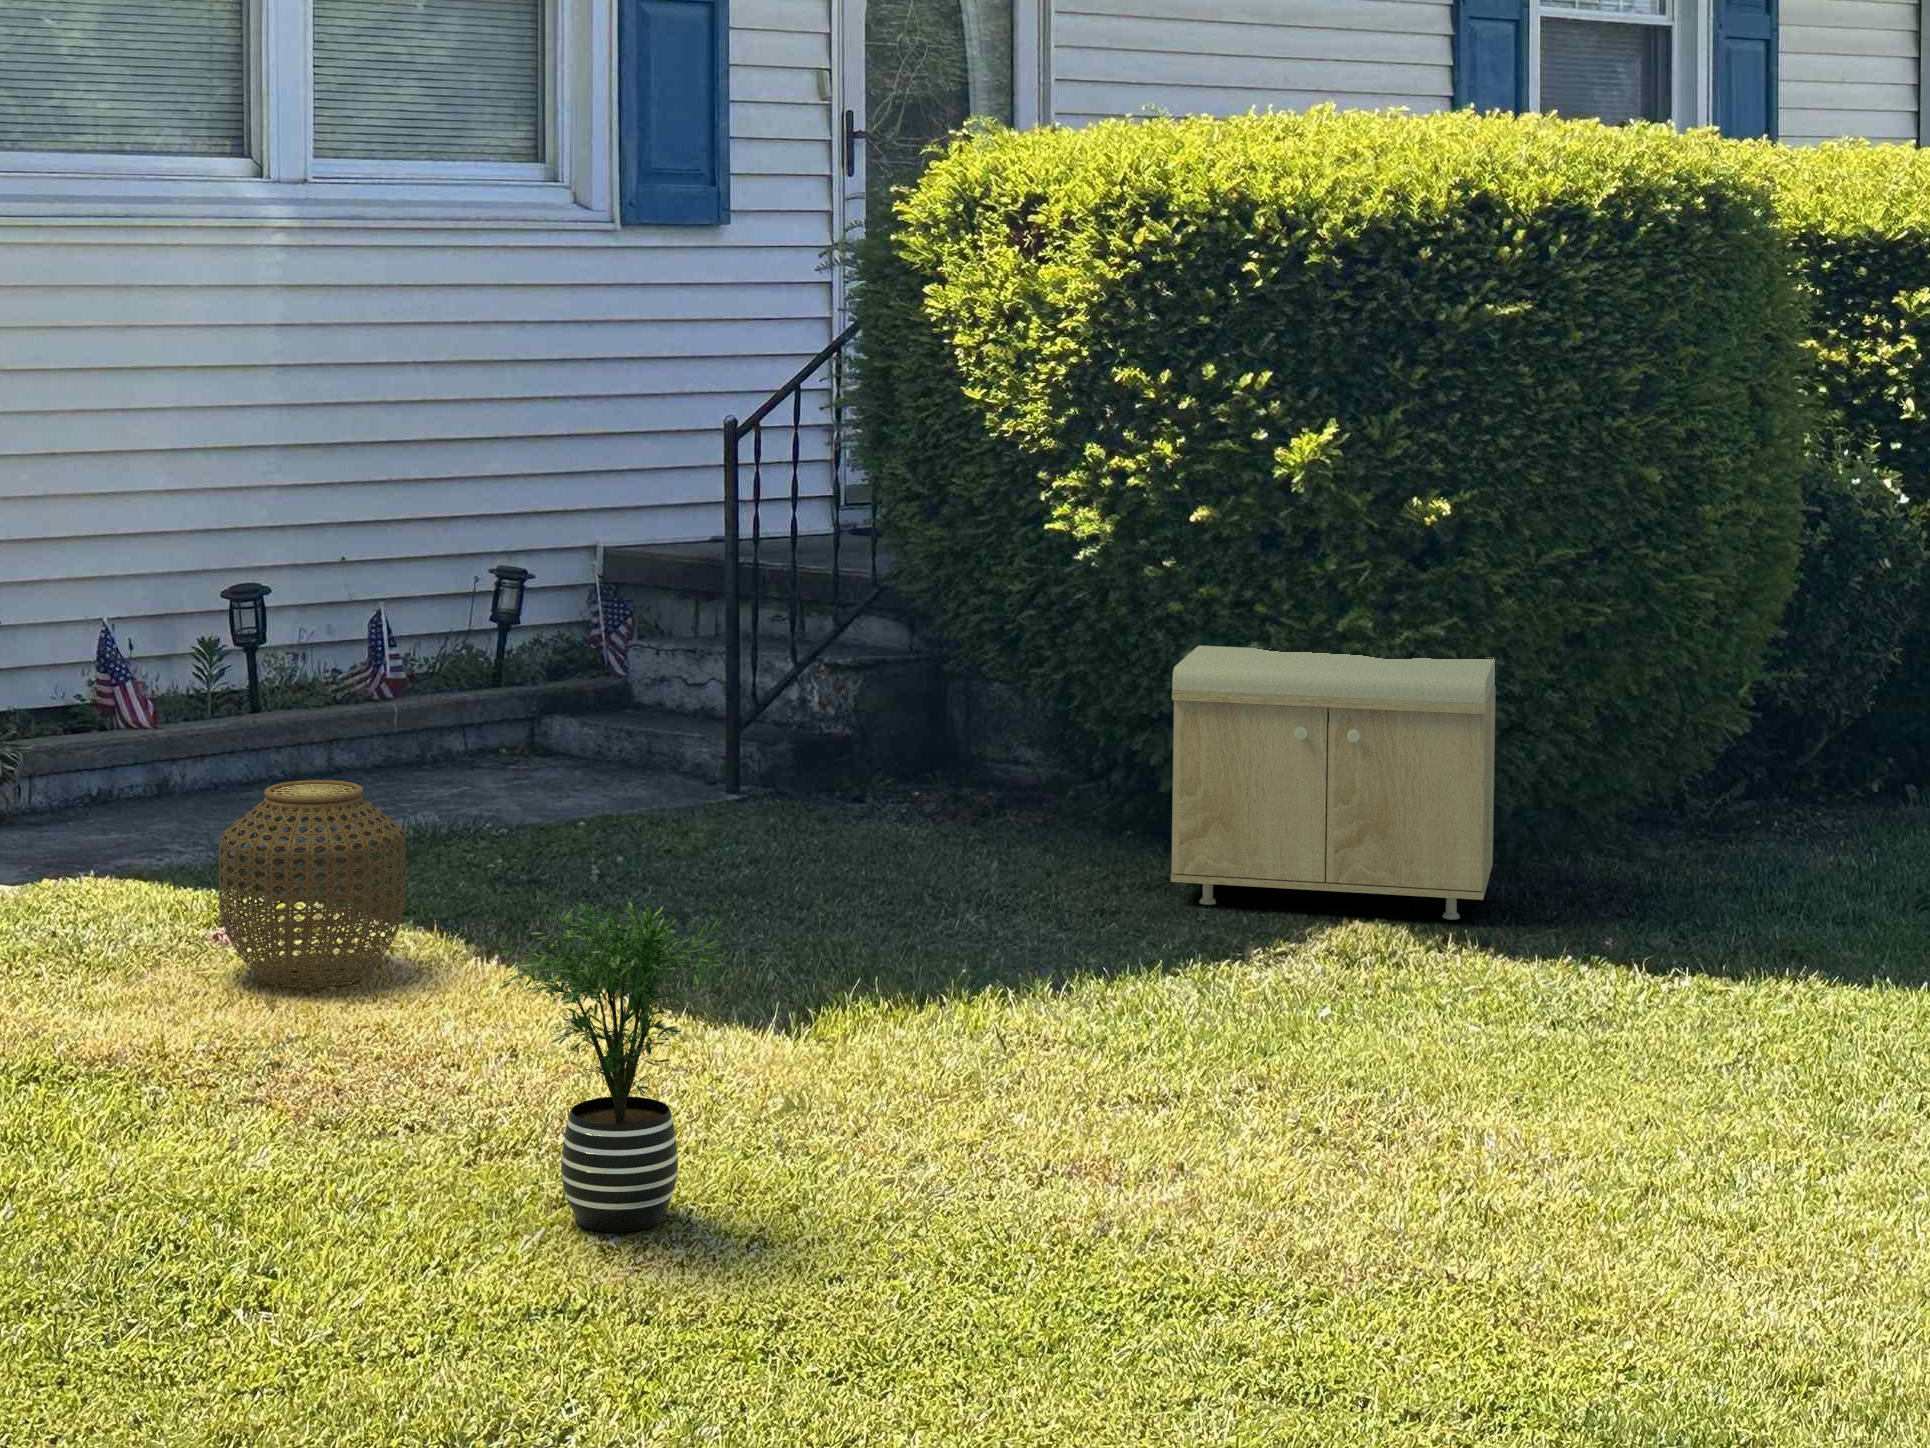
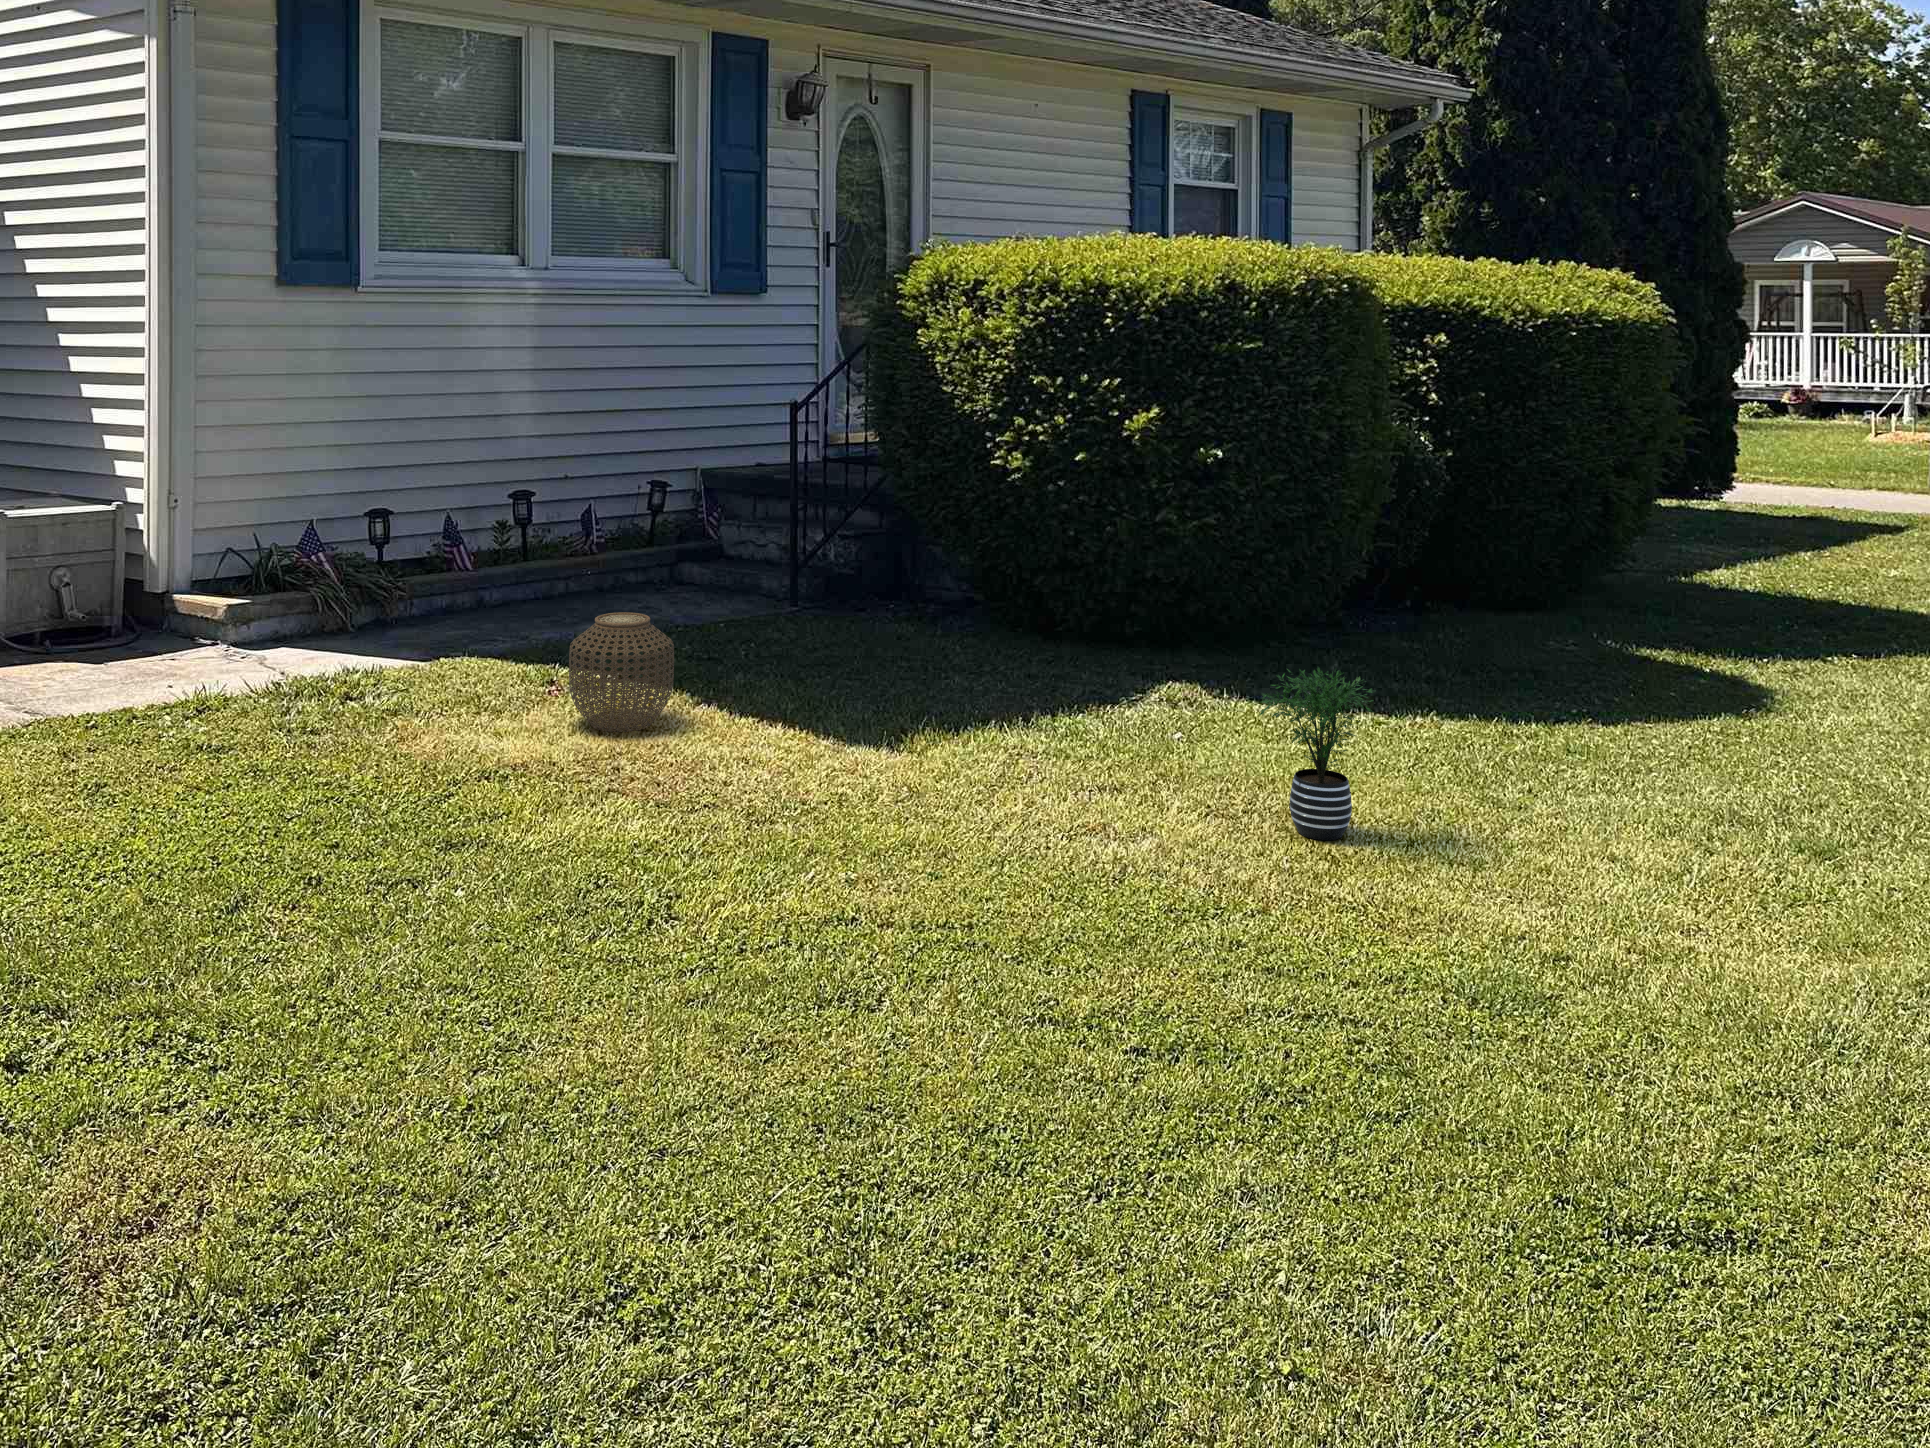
storage bench: present [1171,646,1496,919] -> none [1073,528,1249,680]
potted plant: present [499,898,729,1232] -> present [1259,668,1373,840]

